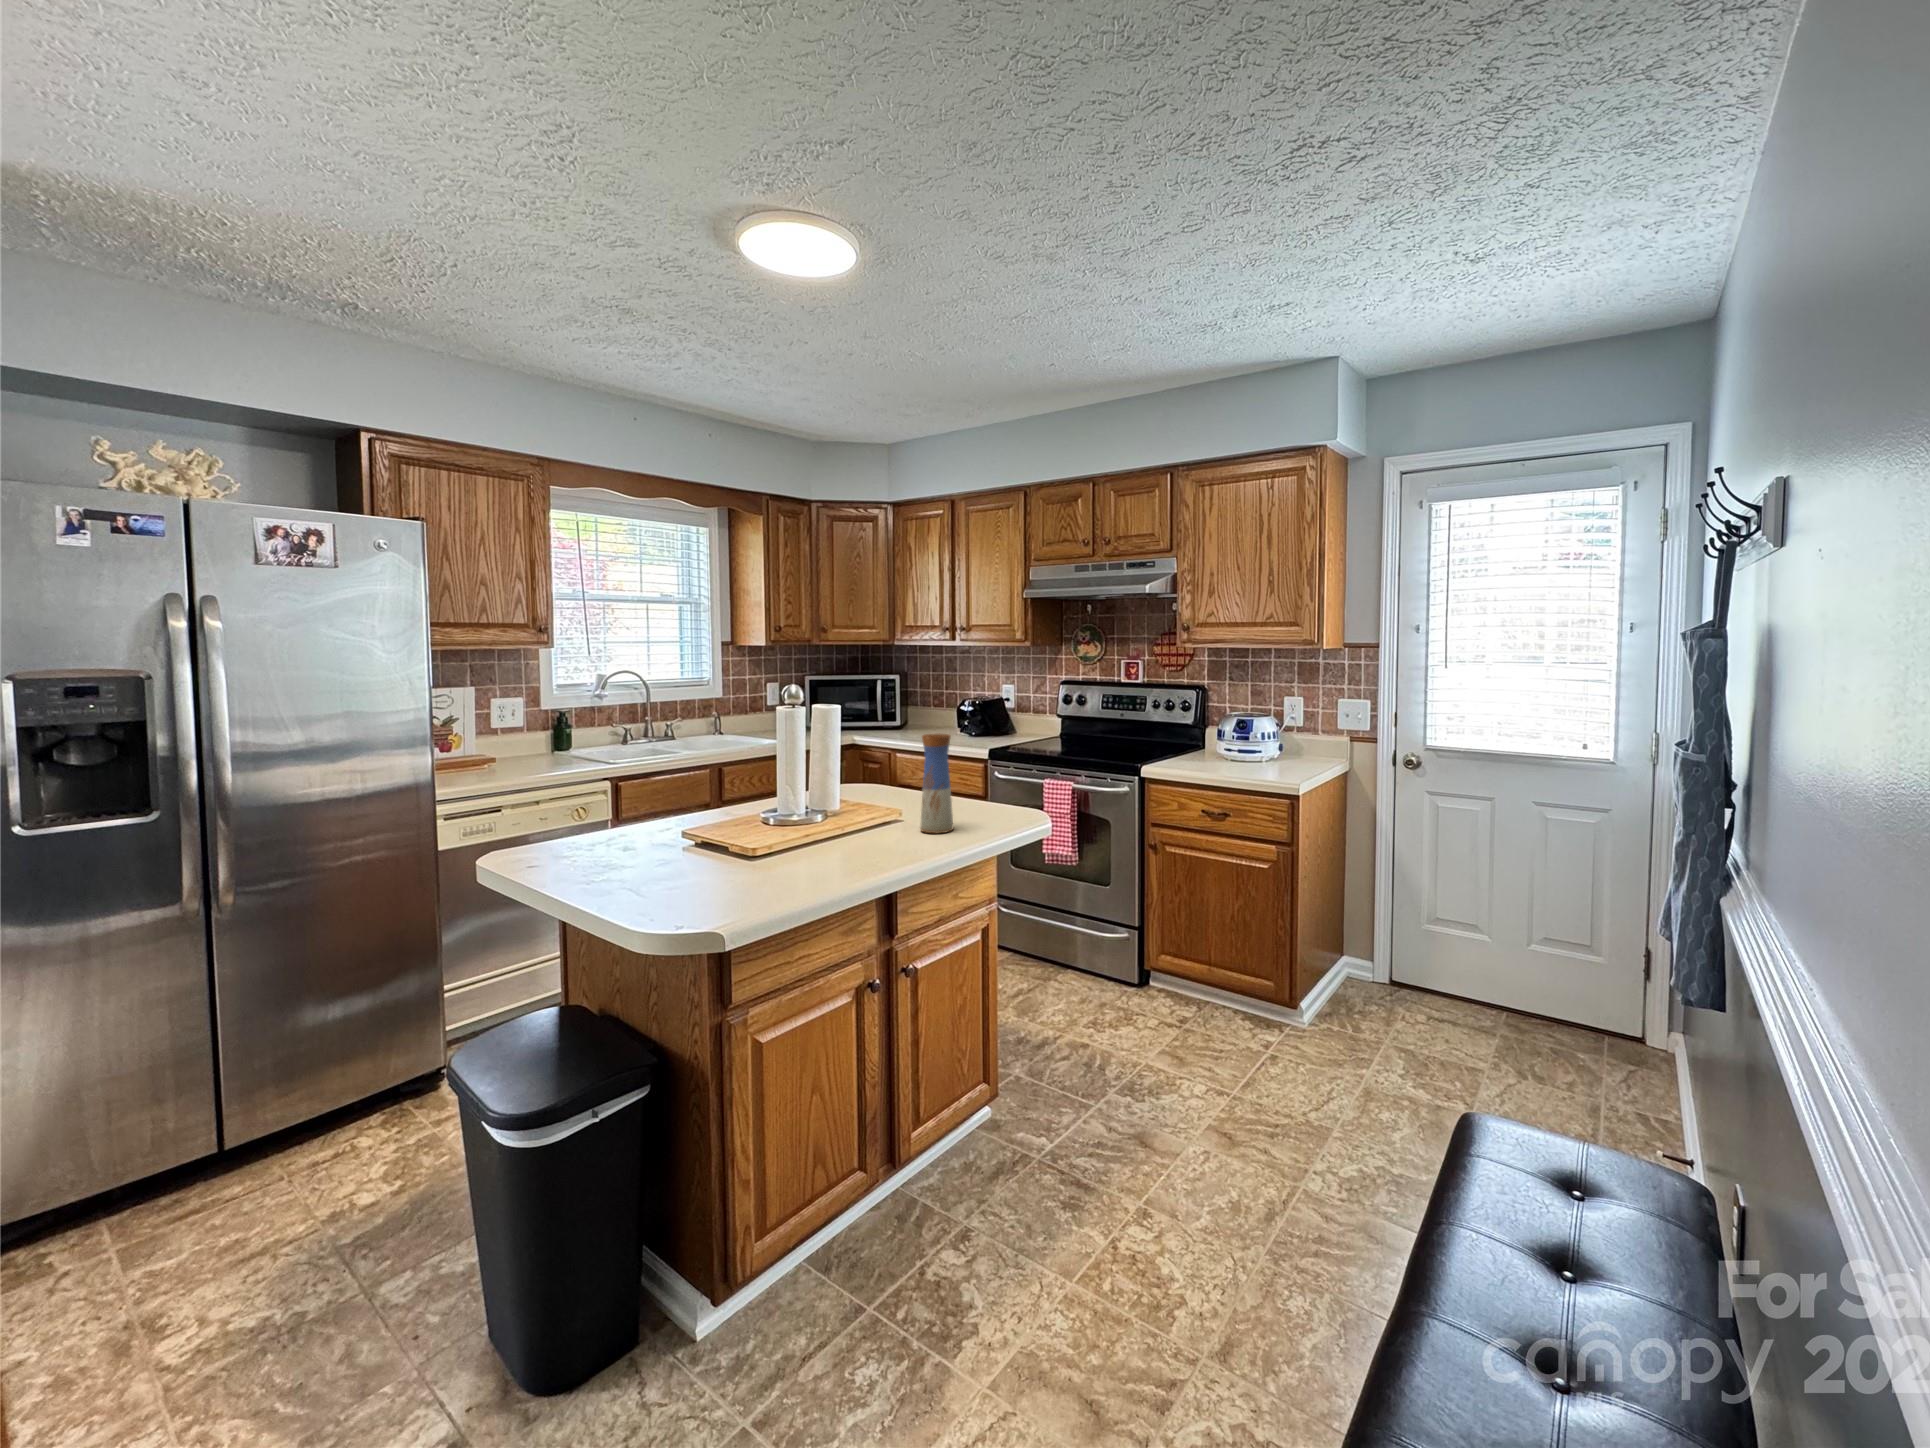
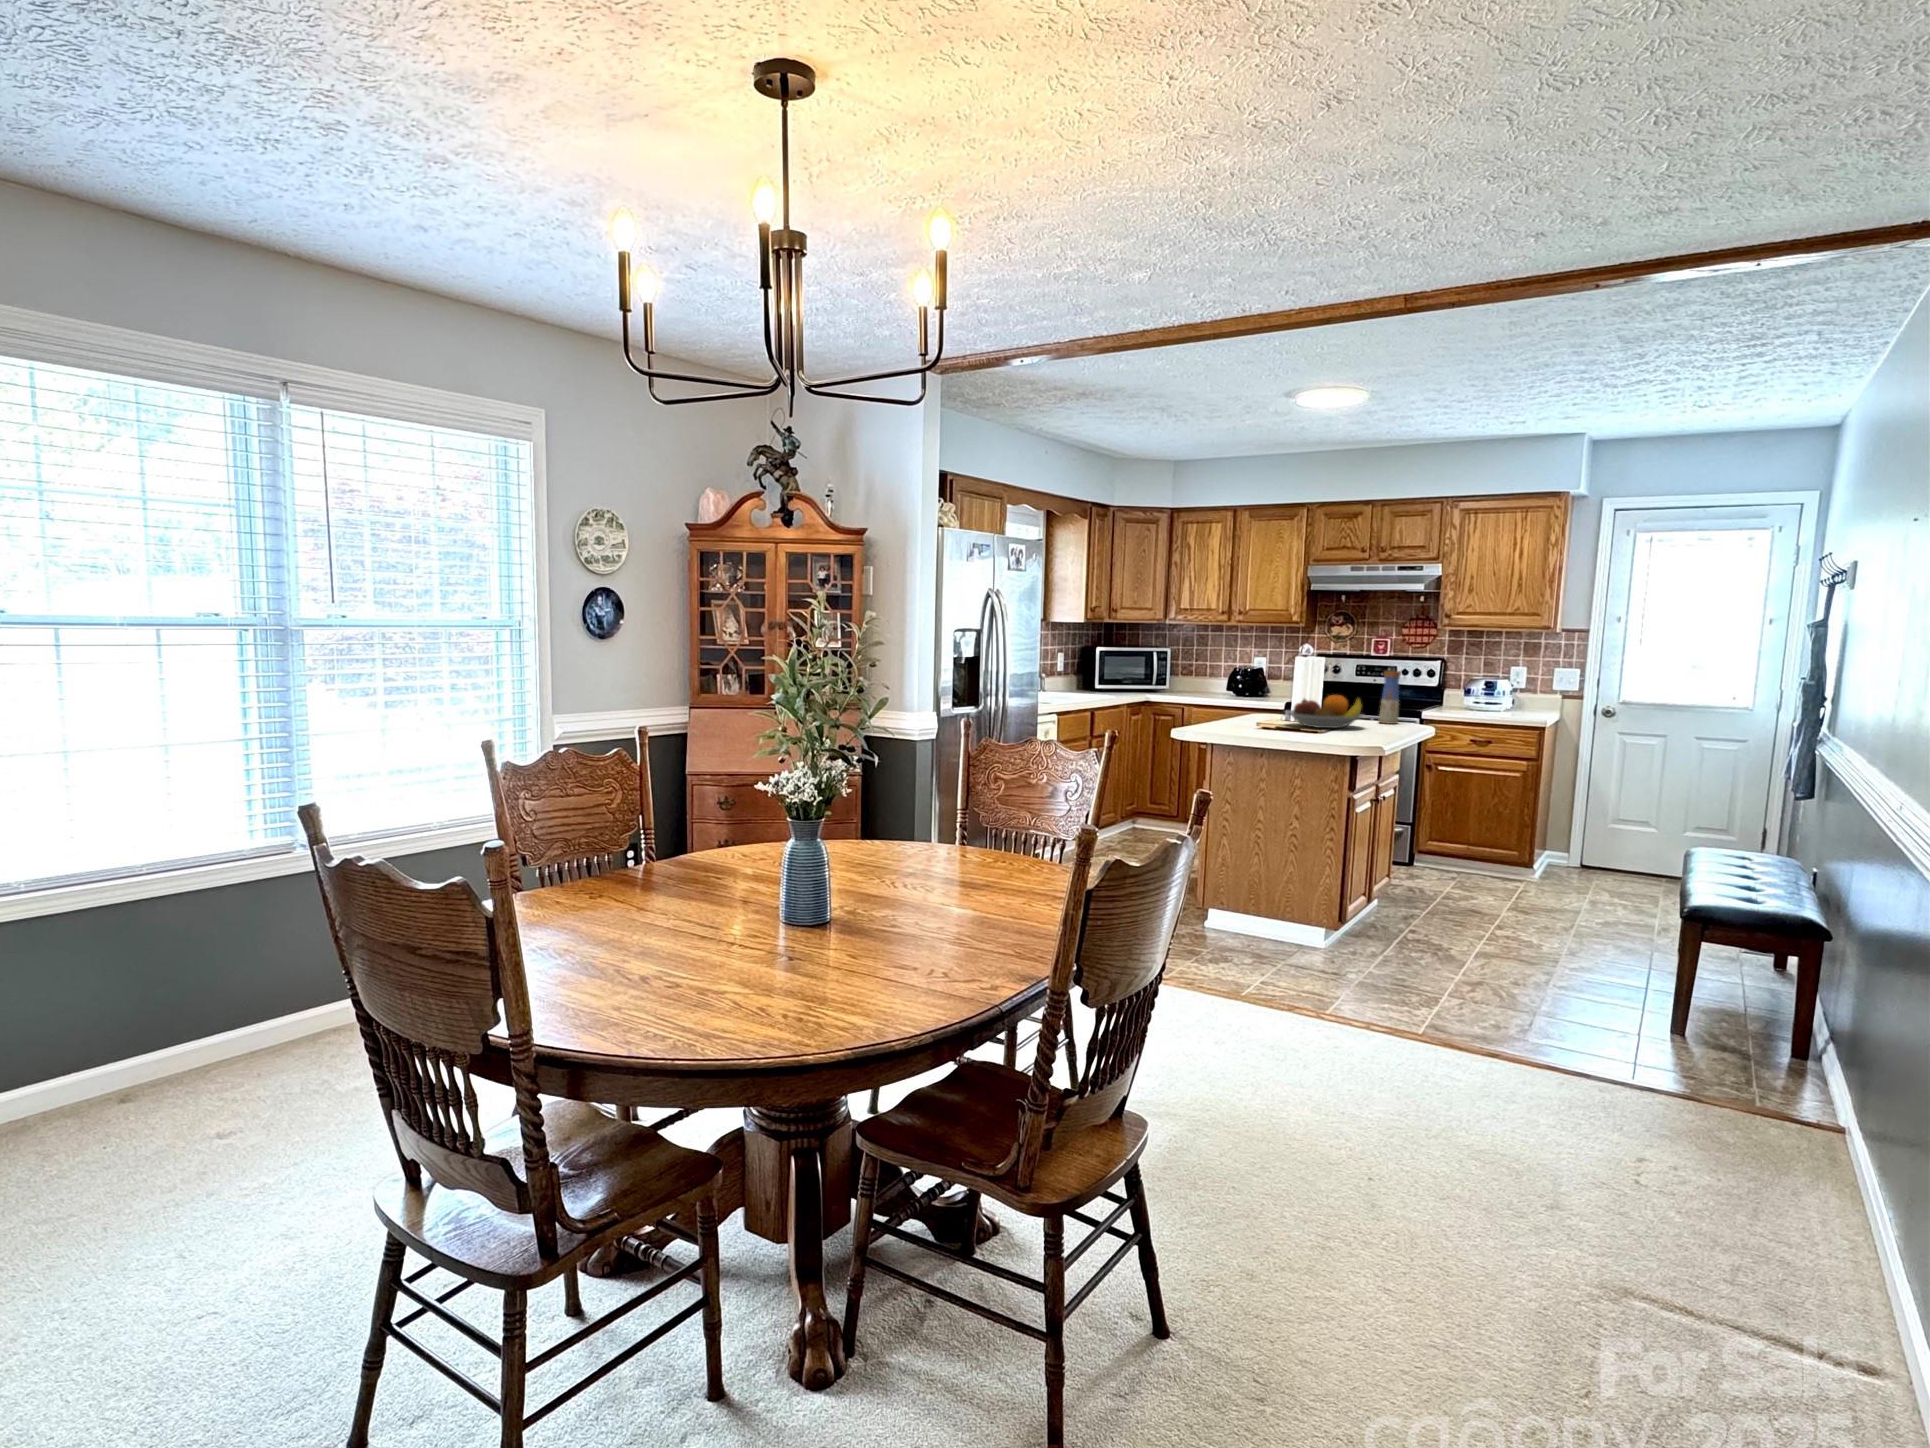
fruit bowl: none [687,792,842,861] -> present [1286,695,1364,728]

